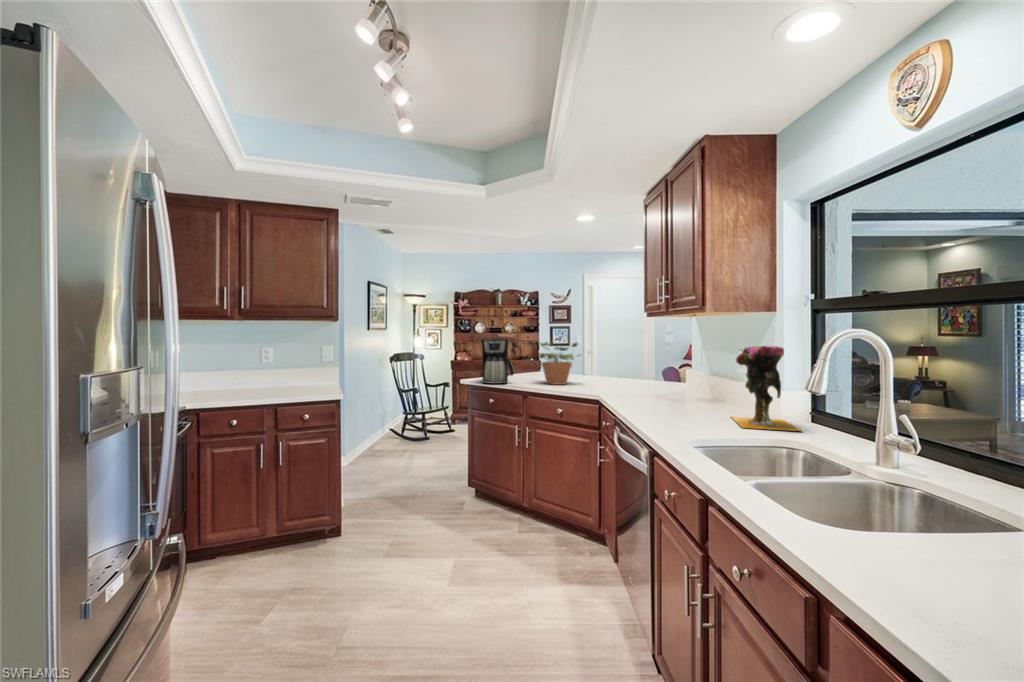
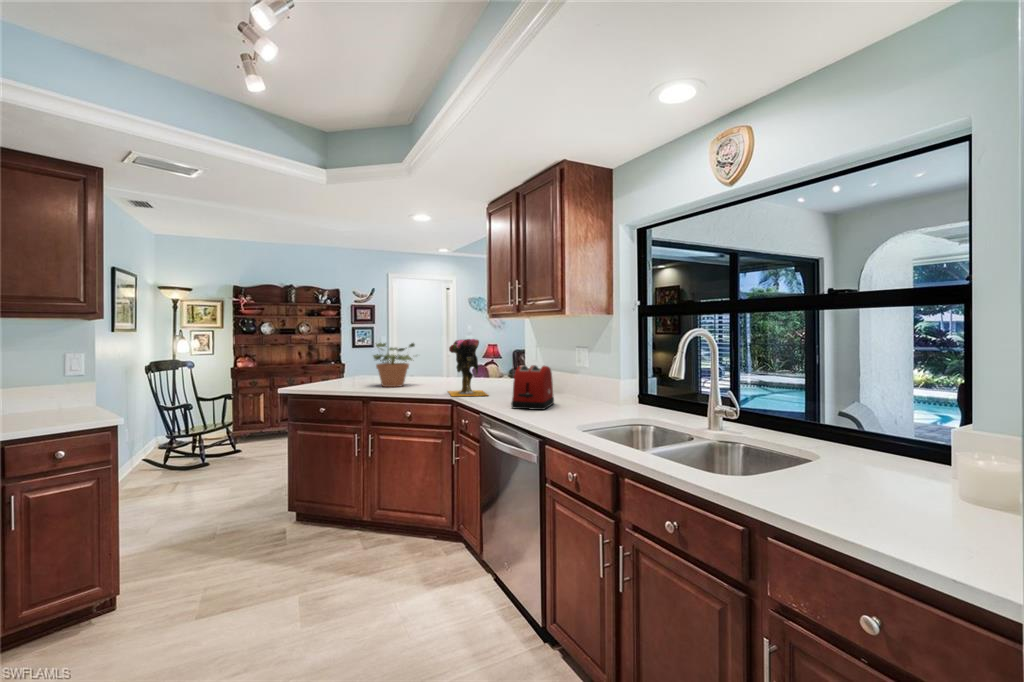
coffee maker: present [482,337,513,384] -> none [307,338,347,391]
vase: present [732,346,801,431] -> present [449,339,488,396]
toaster: none [646,369,702,419] -> present [511,365,554,410]

